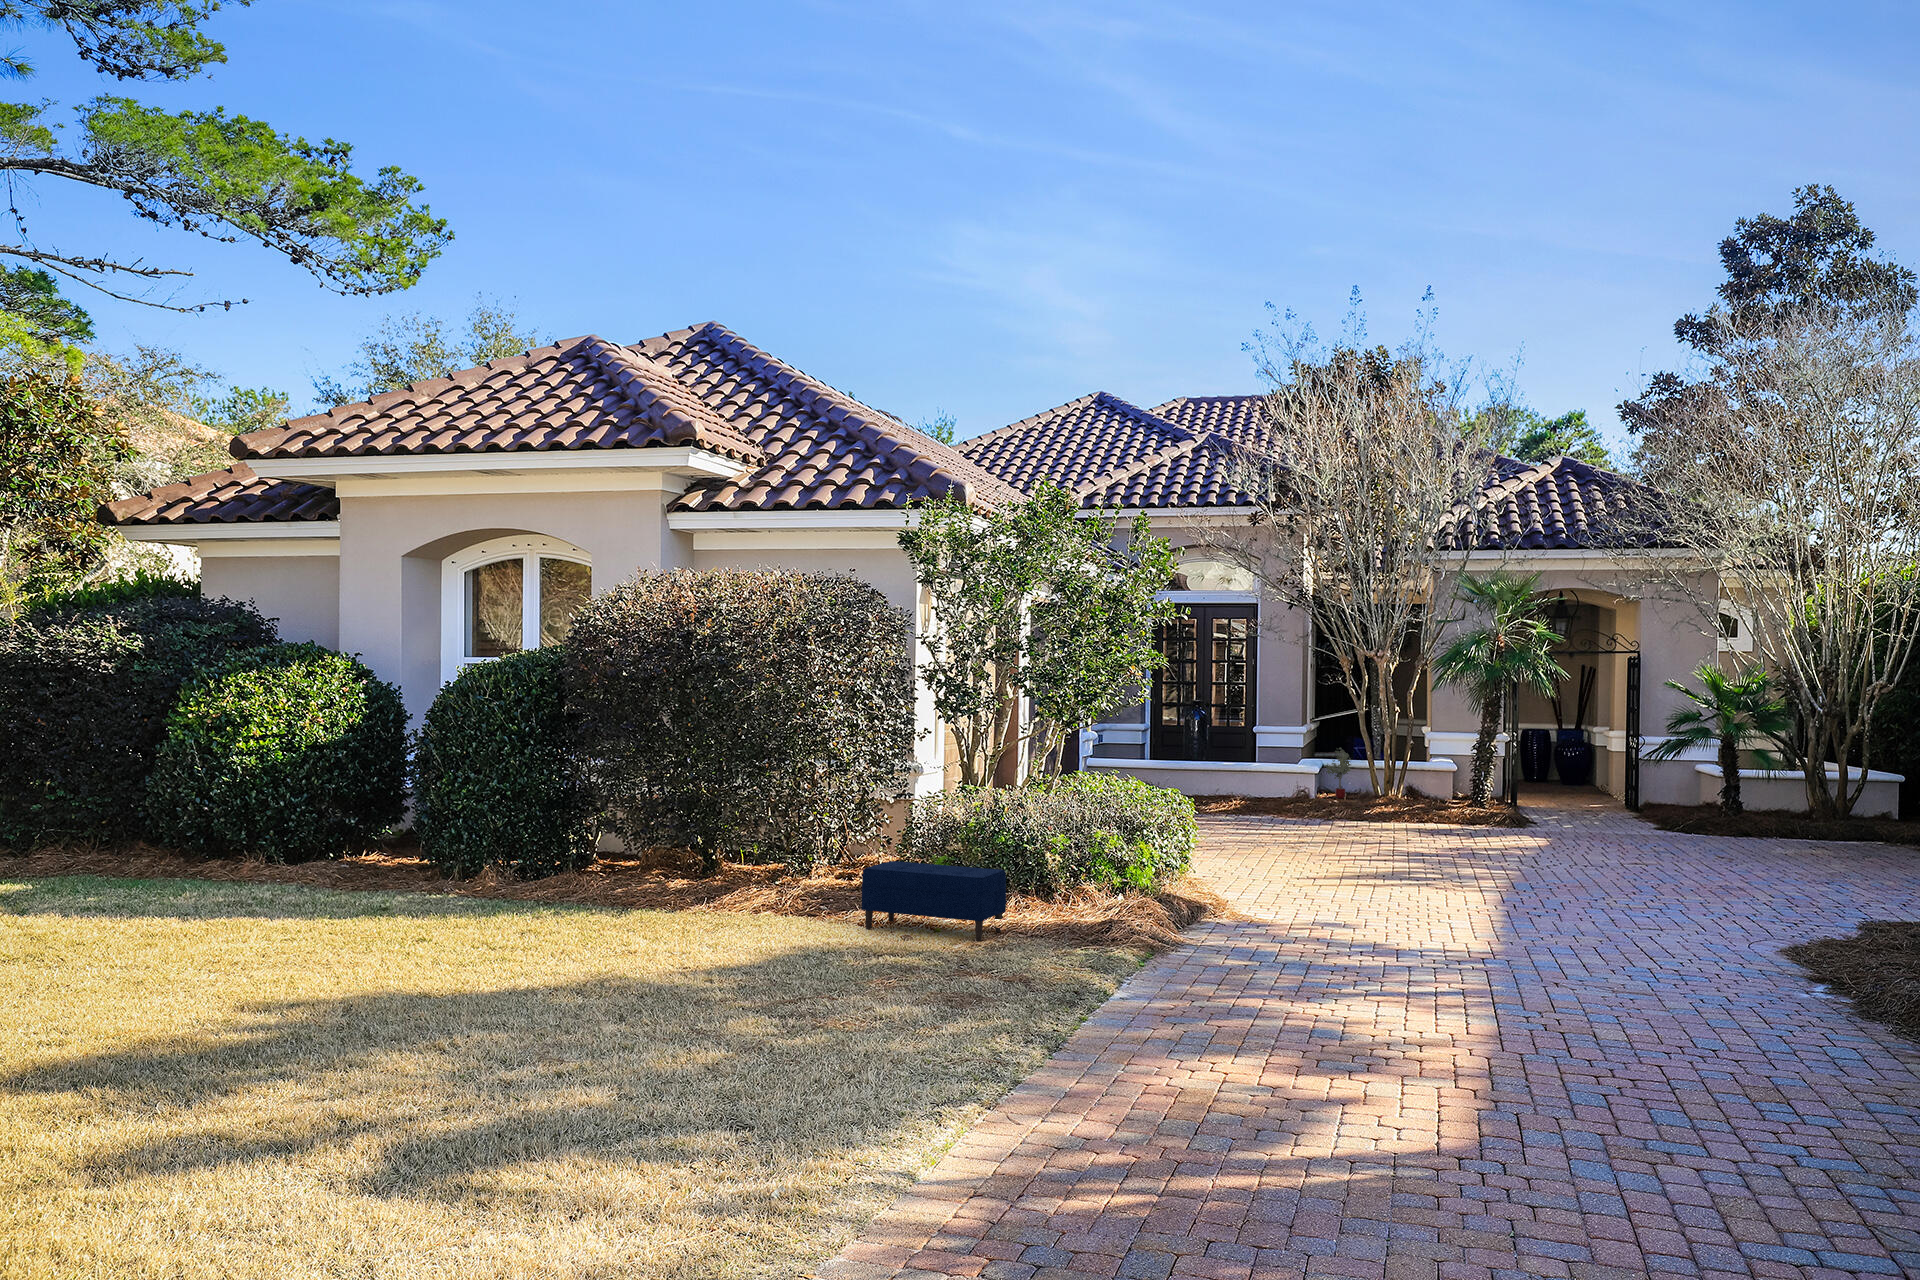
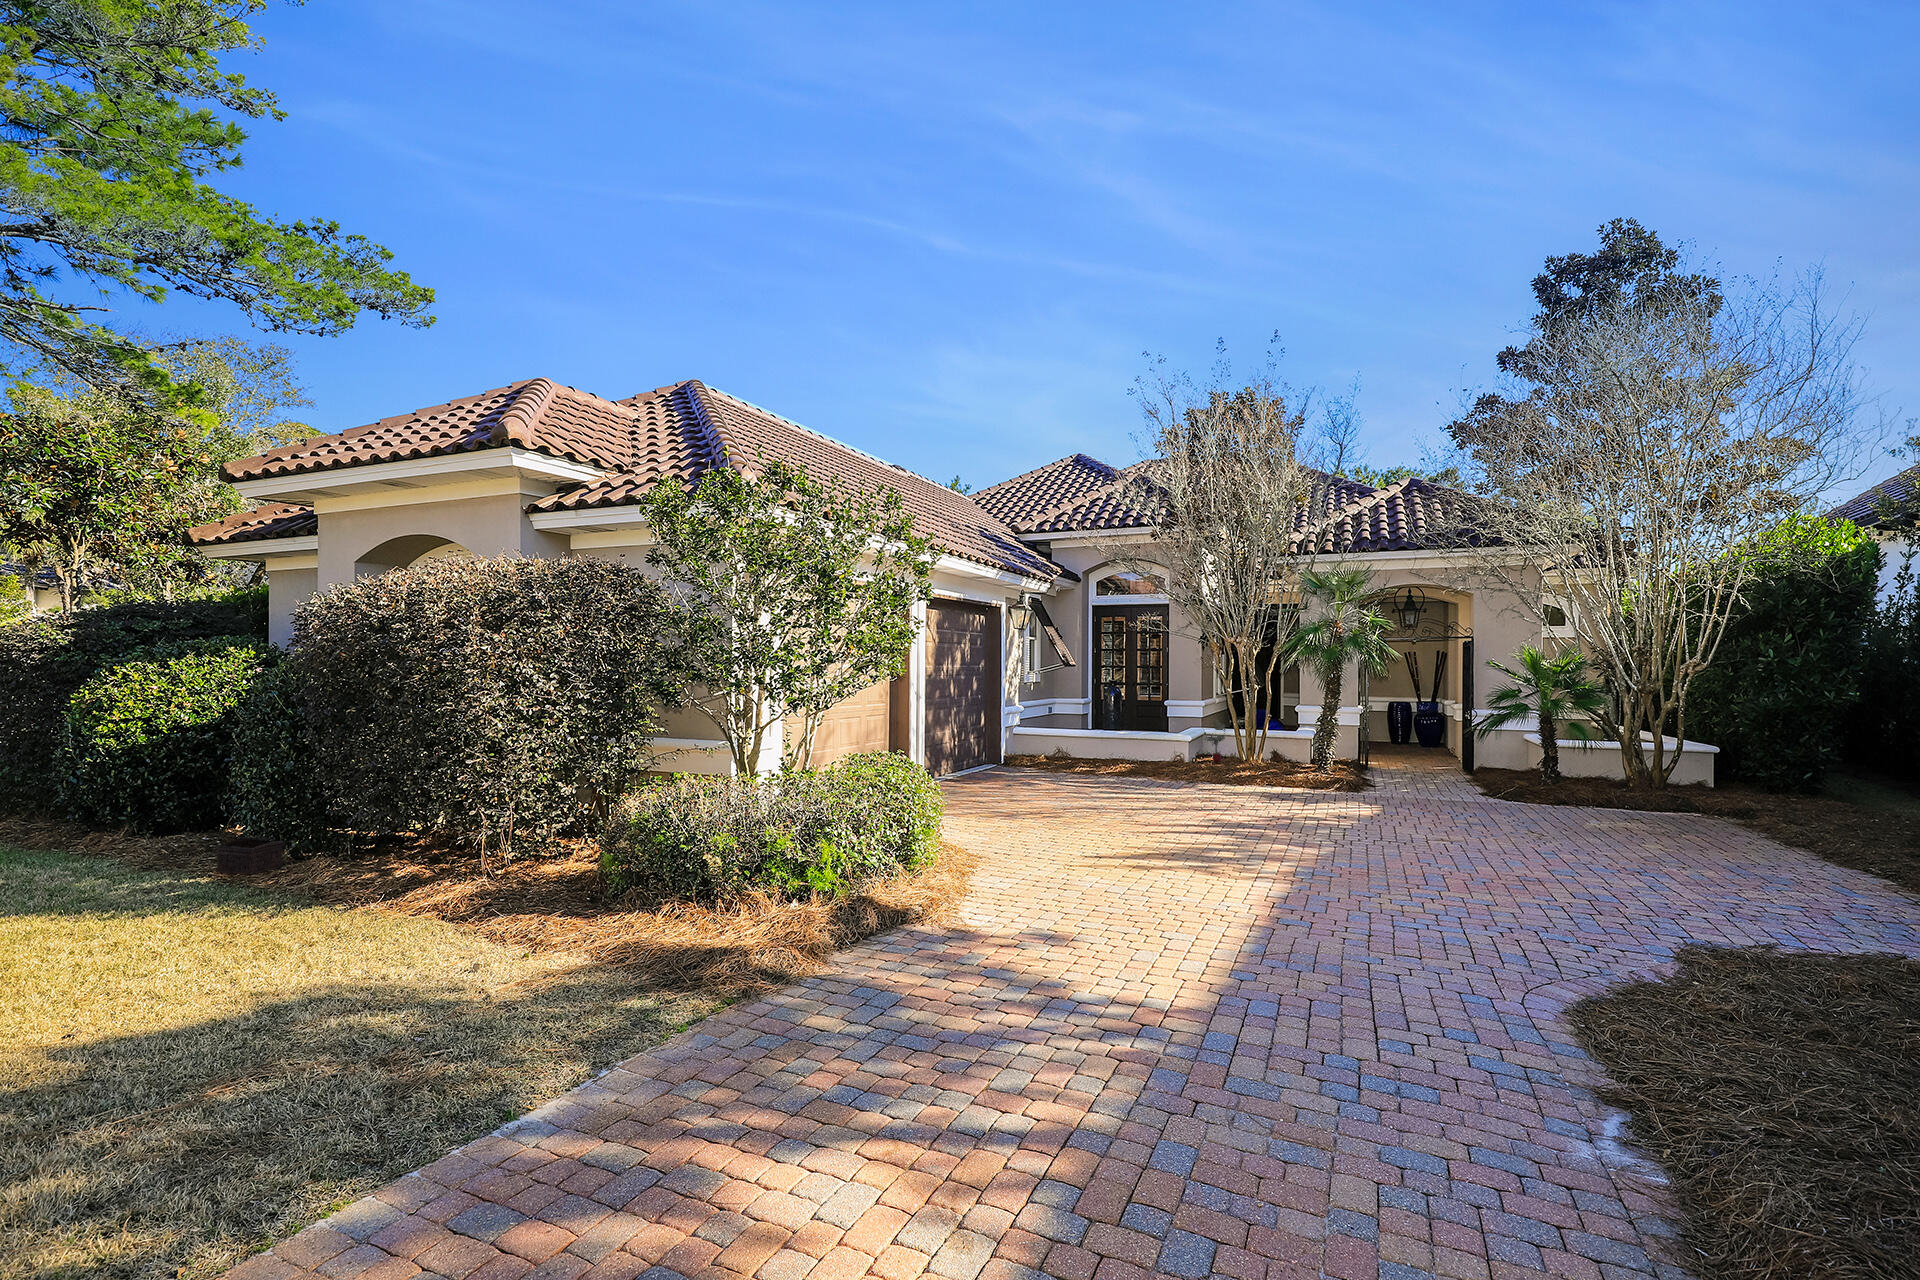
basket: none [417,861,479,899] -> present [217,837,285,874]
bench: present [862,861,1006,941] -> none [552,848,697,942]

